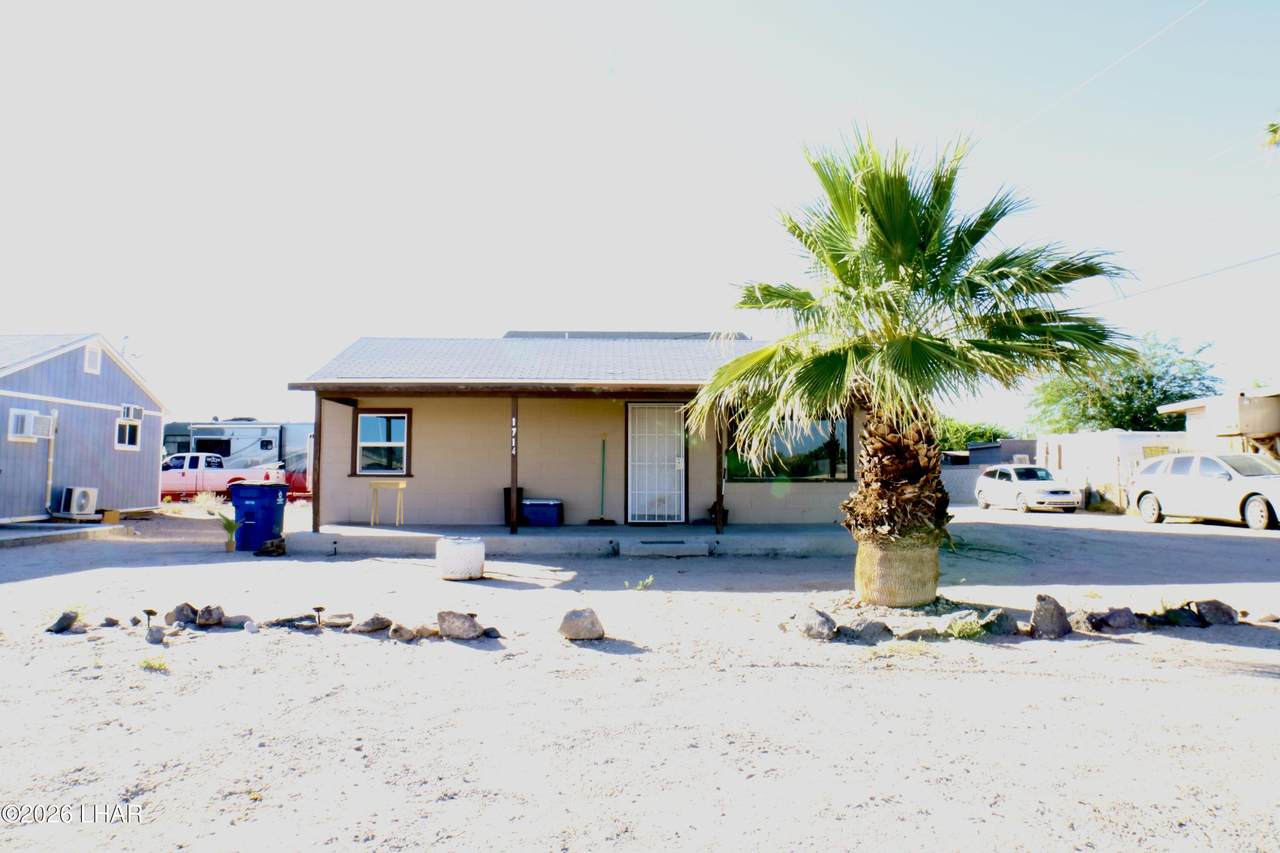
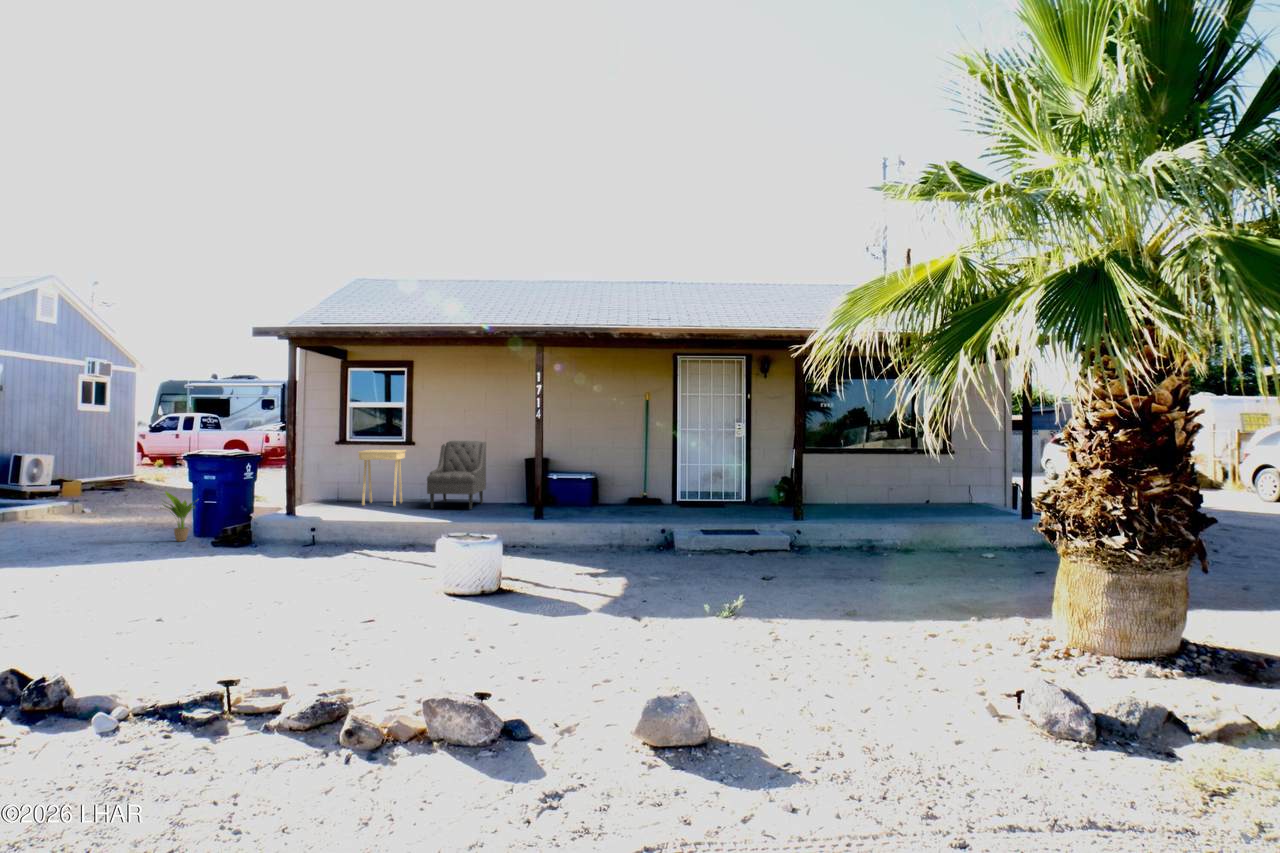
chair: none [424,473,472,528] -> present [427,441,486,509]

